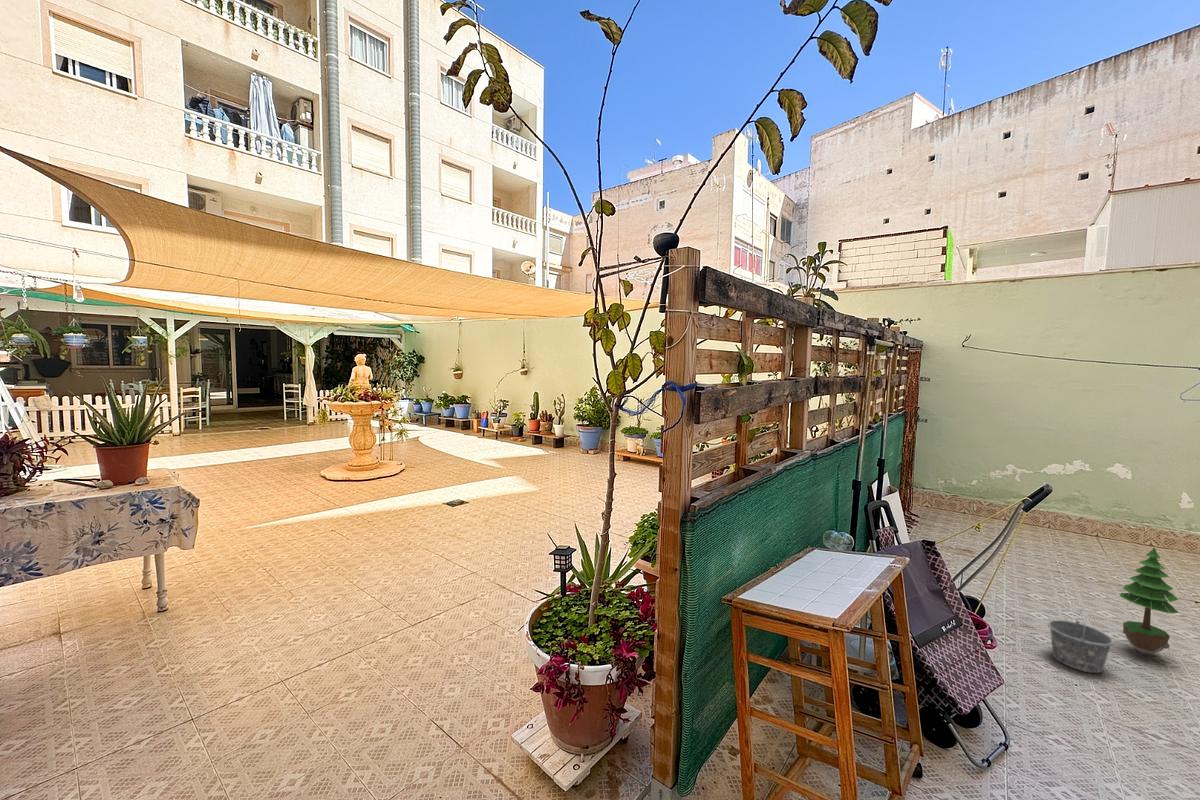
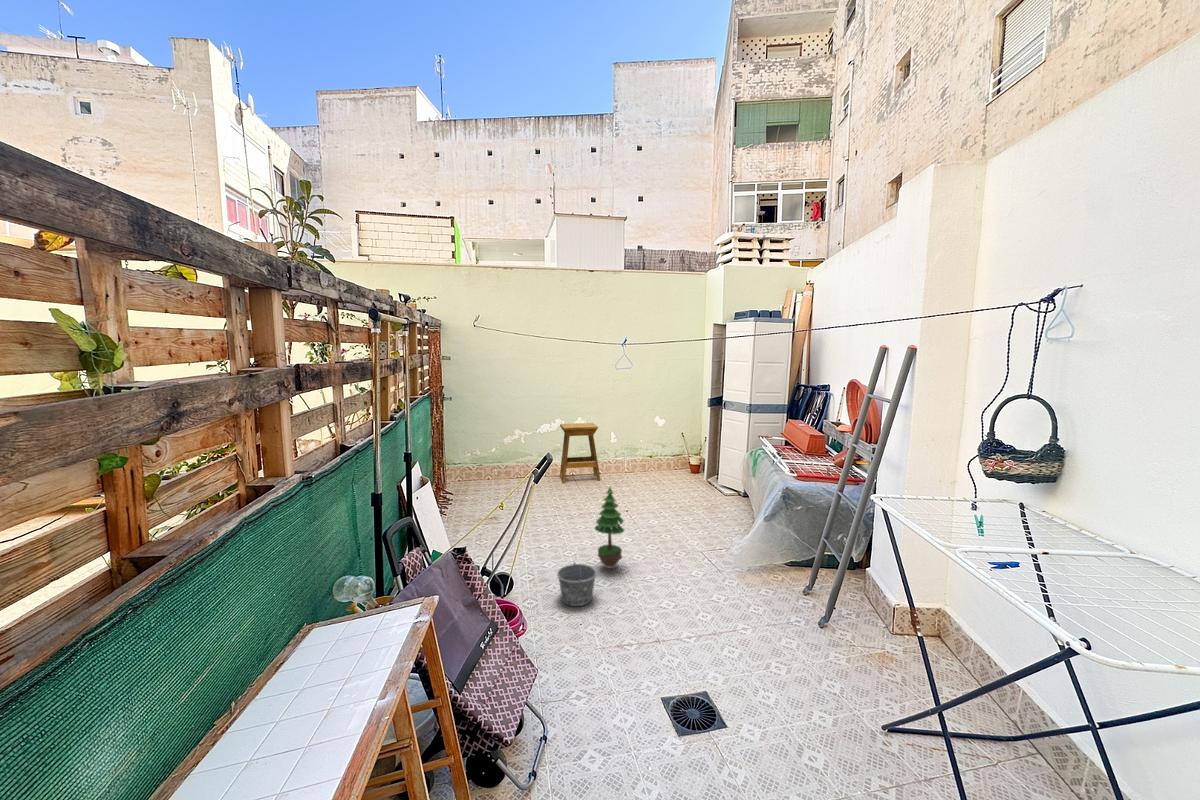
stool: none [1076,467,1156,555] -> present [560,423,600,483]

